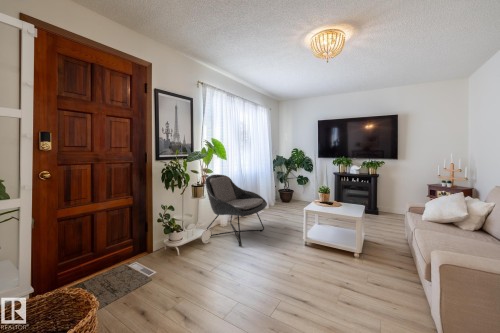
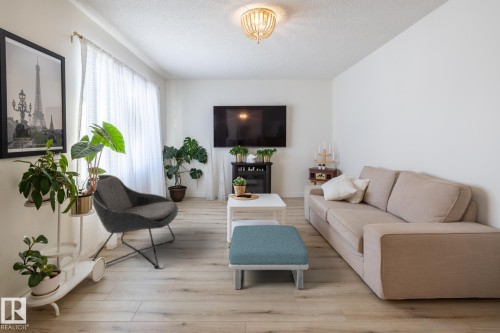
footstool: none [280,227,365,301] -> present [229,225,309,289]

